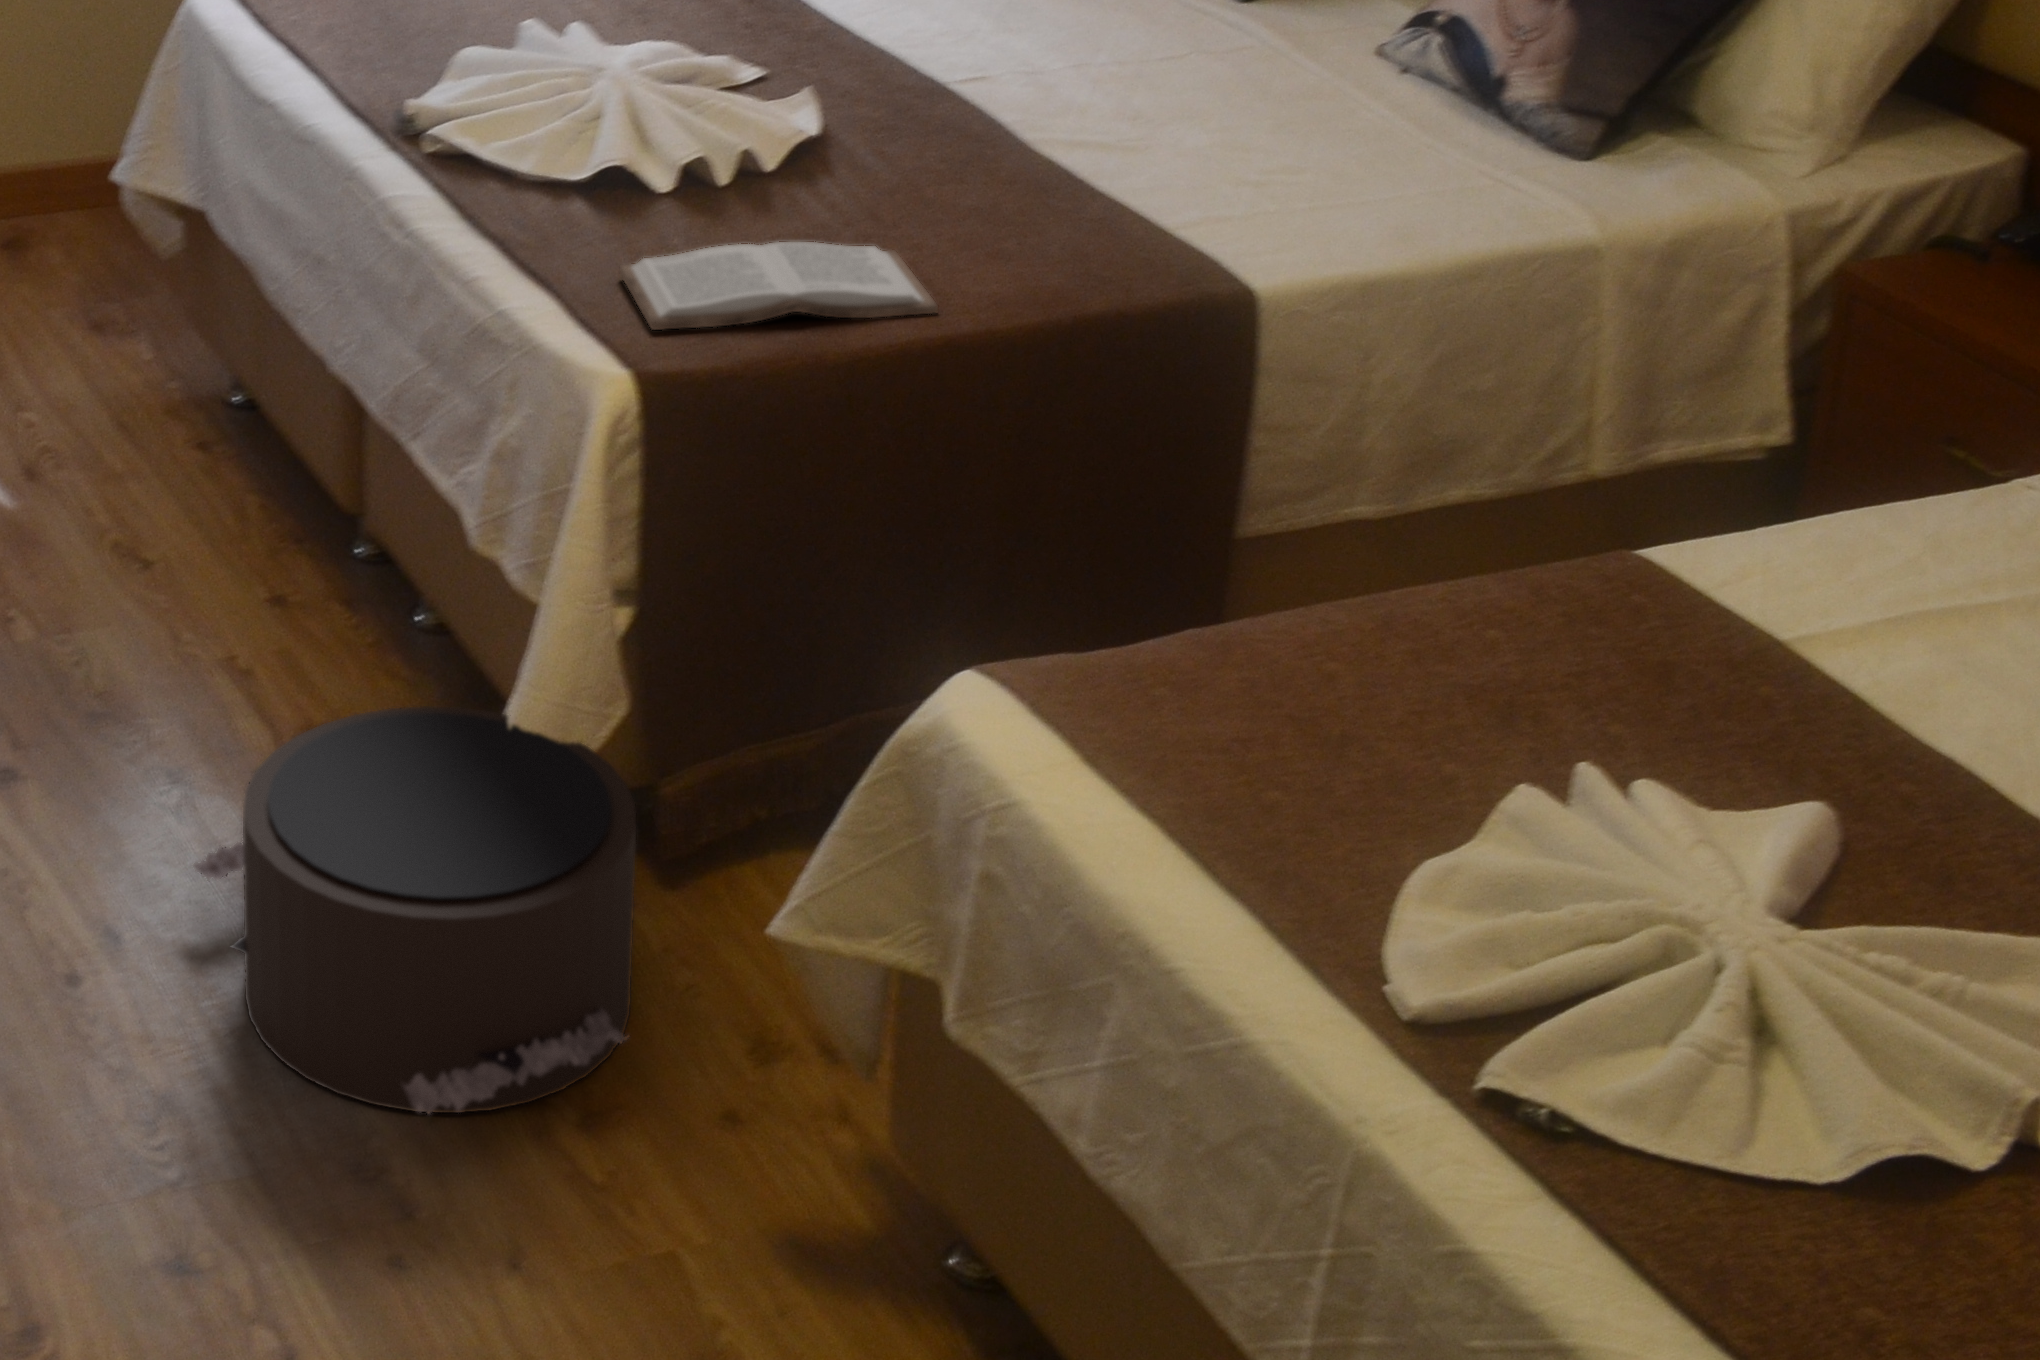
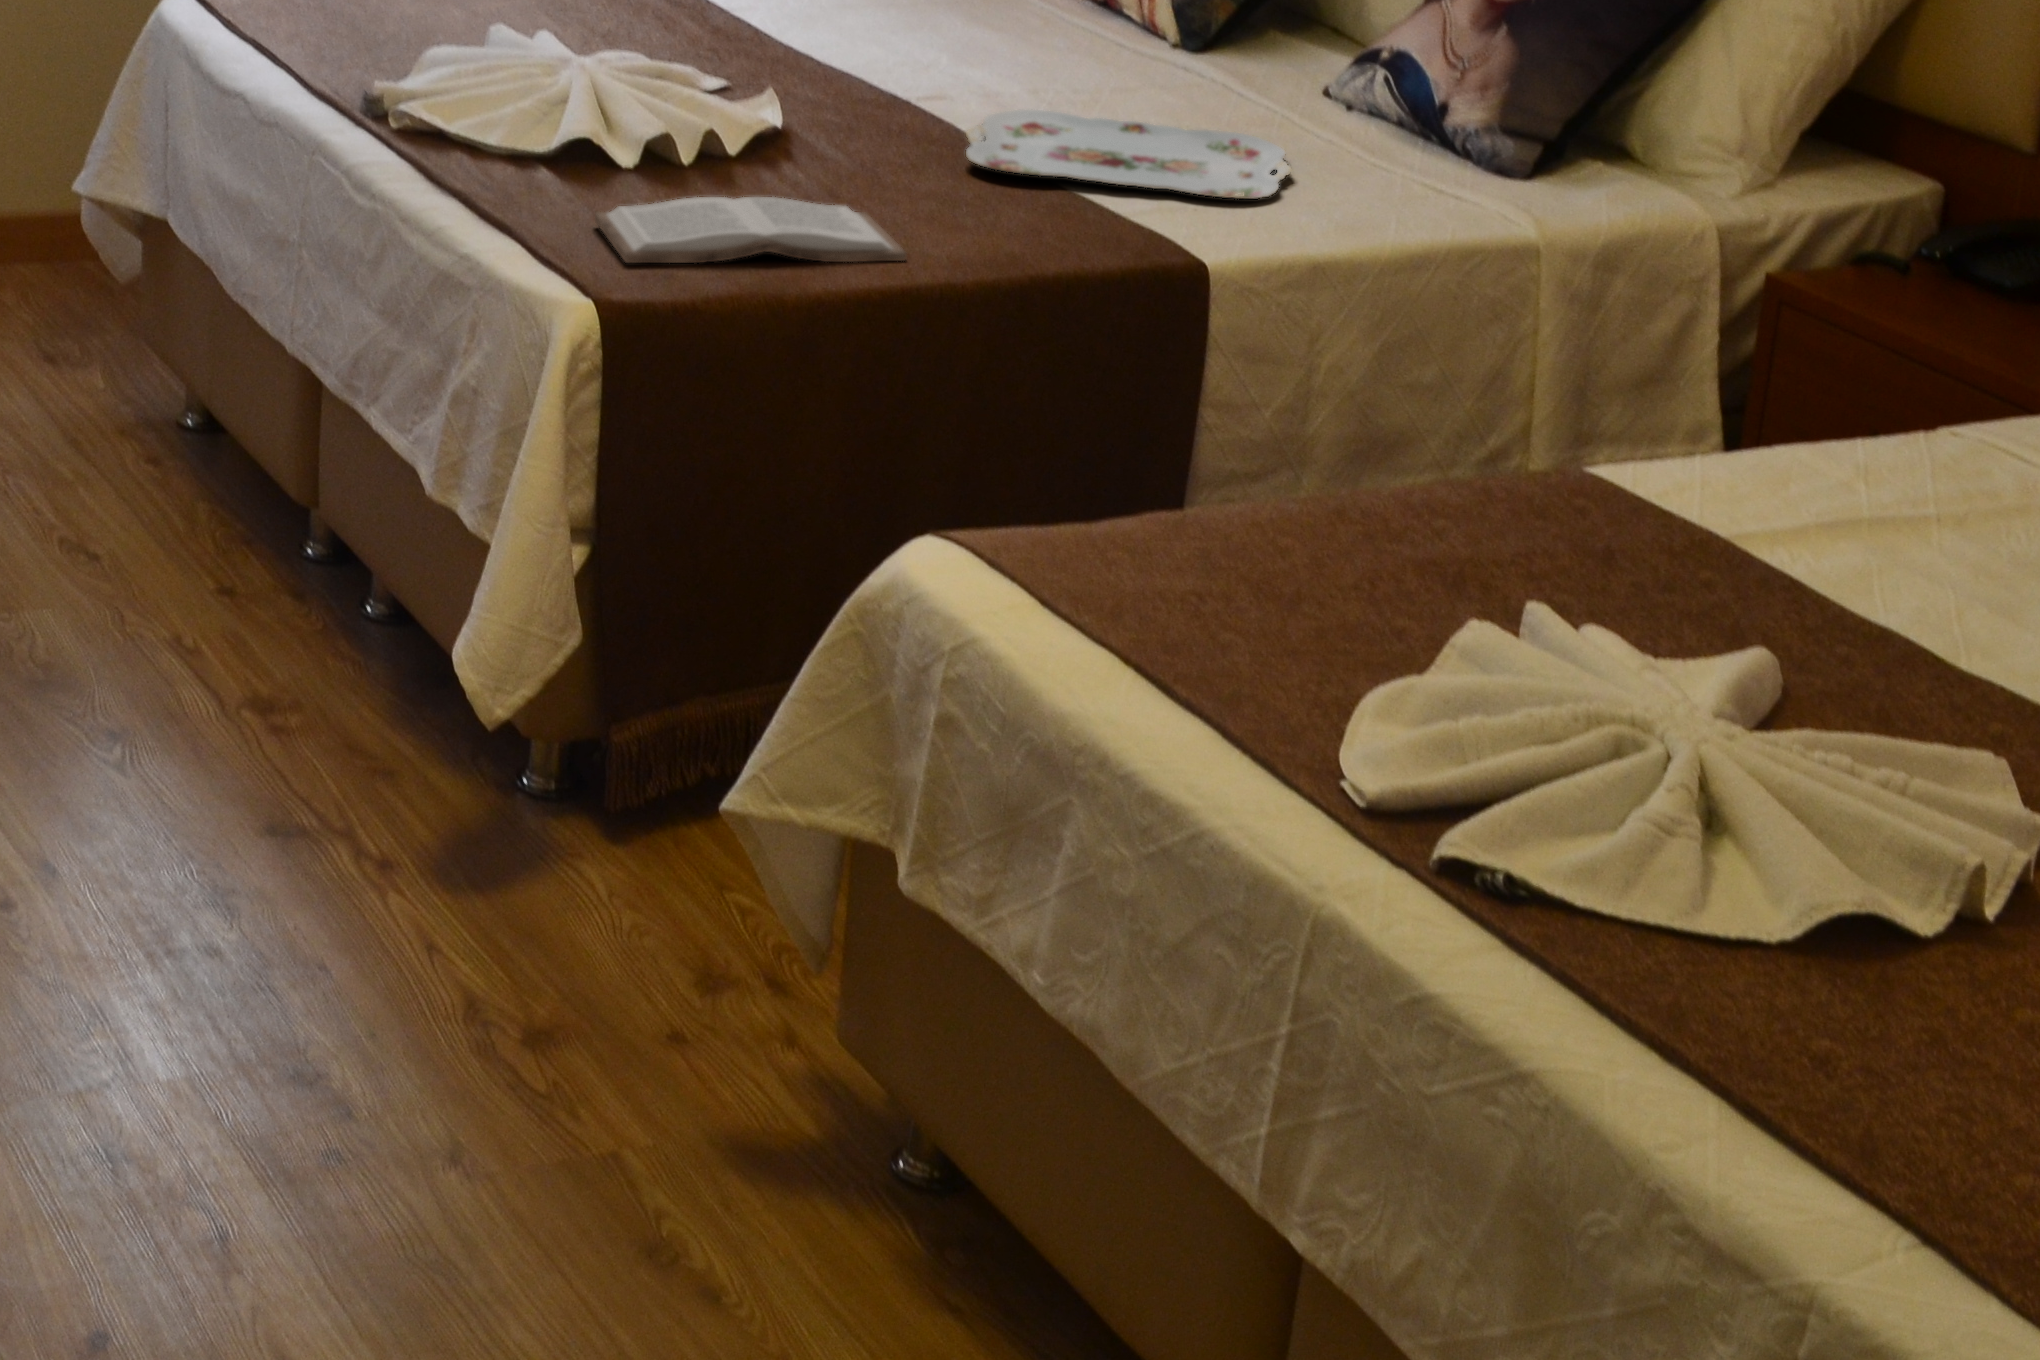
serving tray: none [996,99,1337,212] -> present [966,110,1291,199]
pouf: present [194,706,636,1114] -> none [139,641,596,1026]

